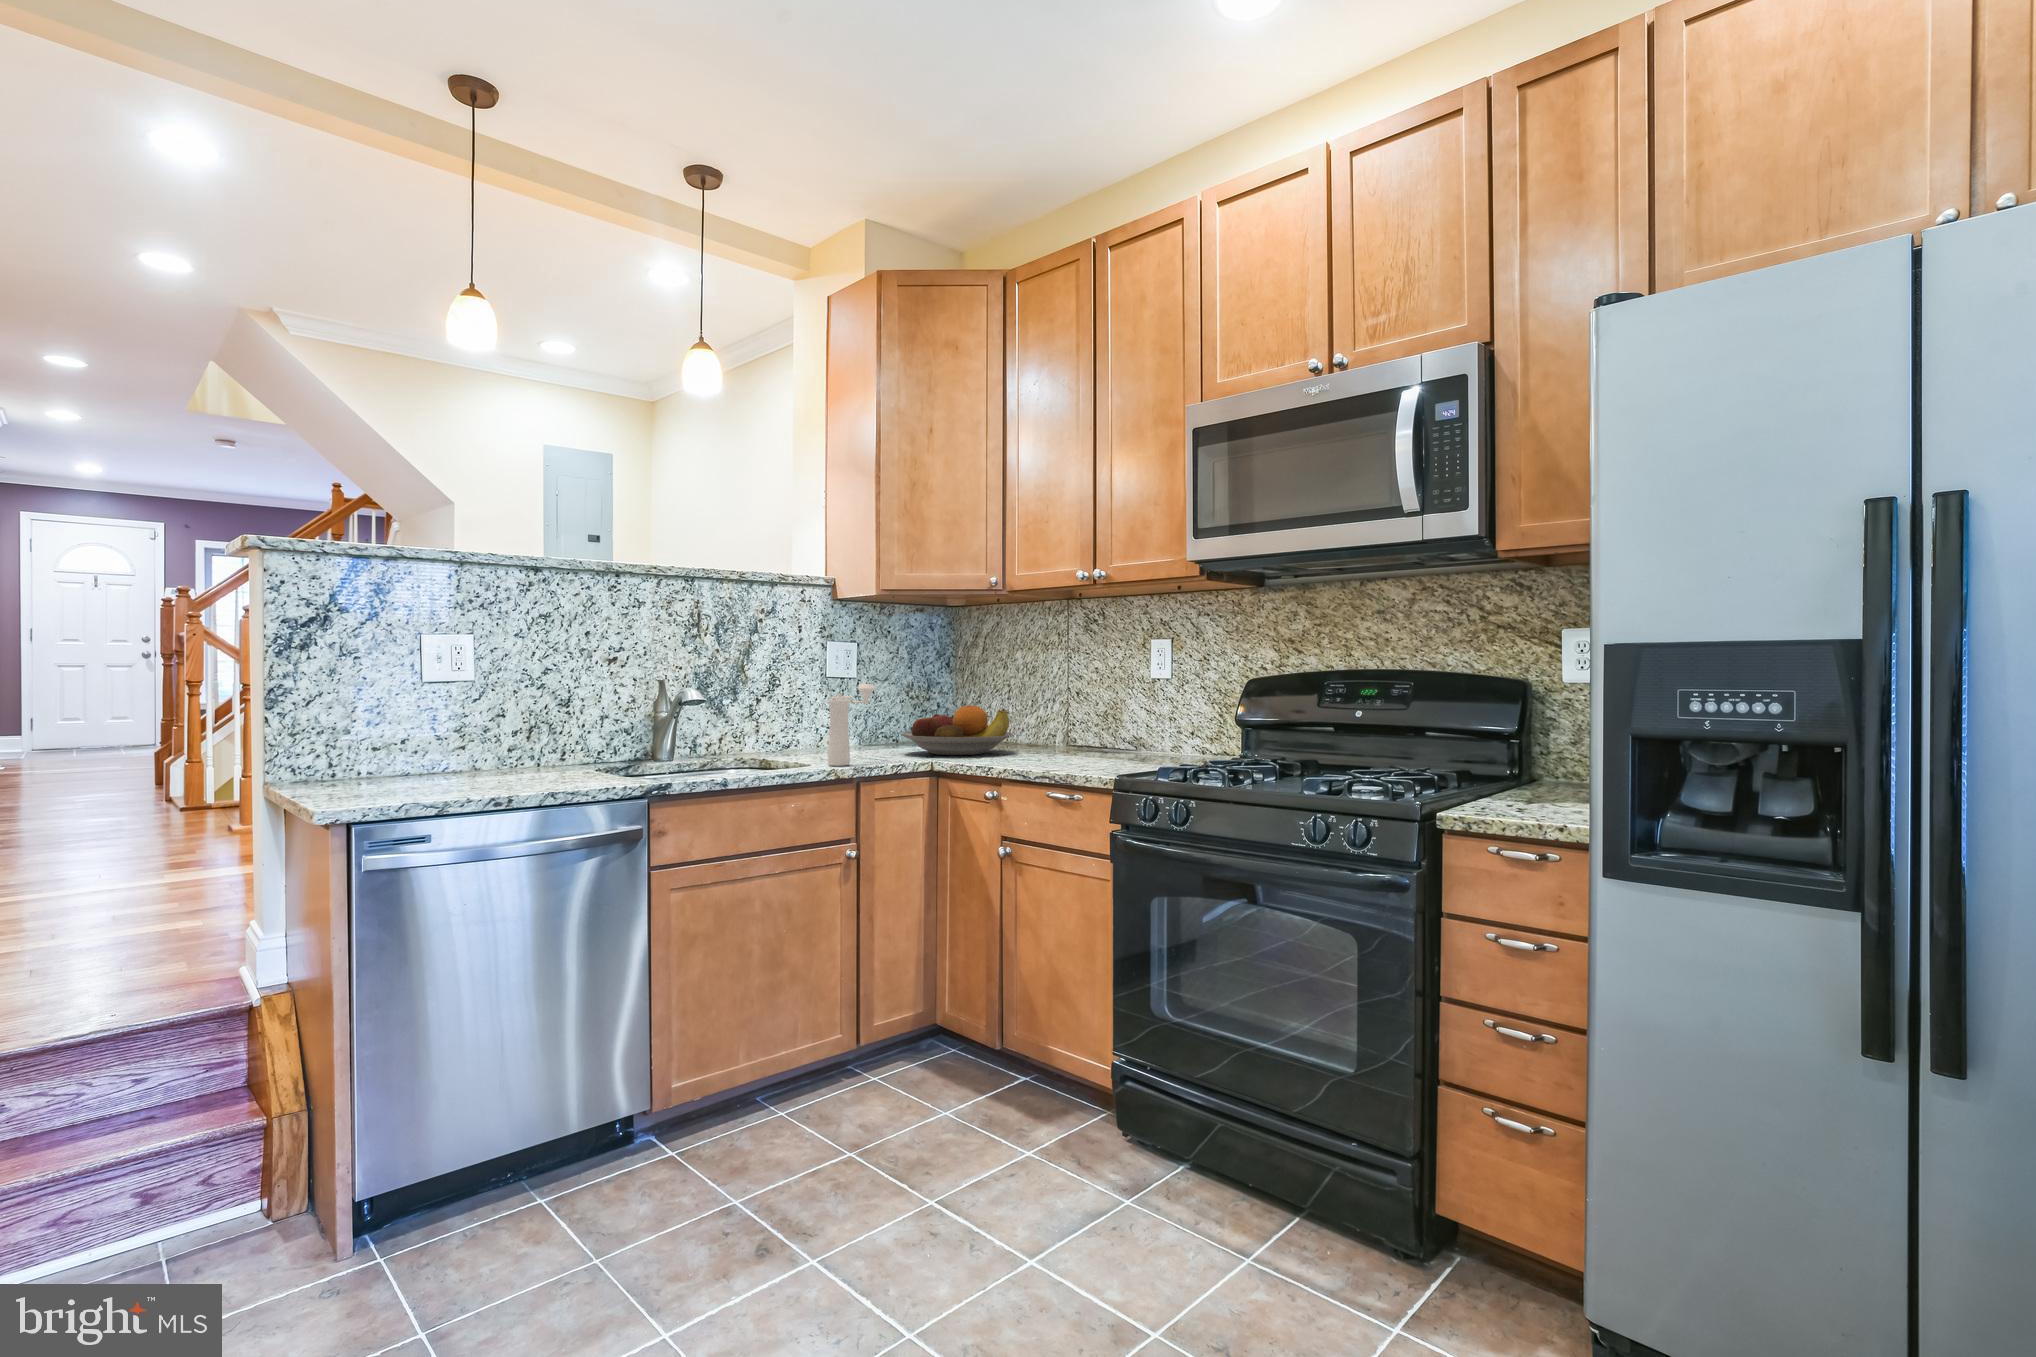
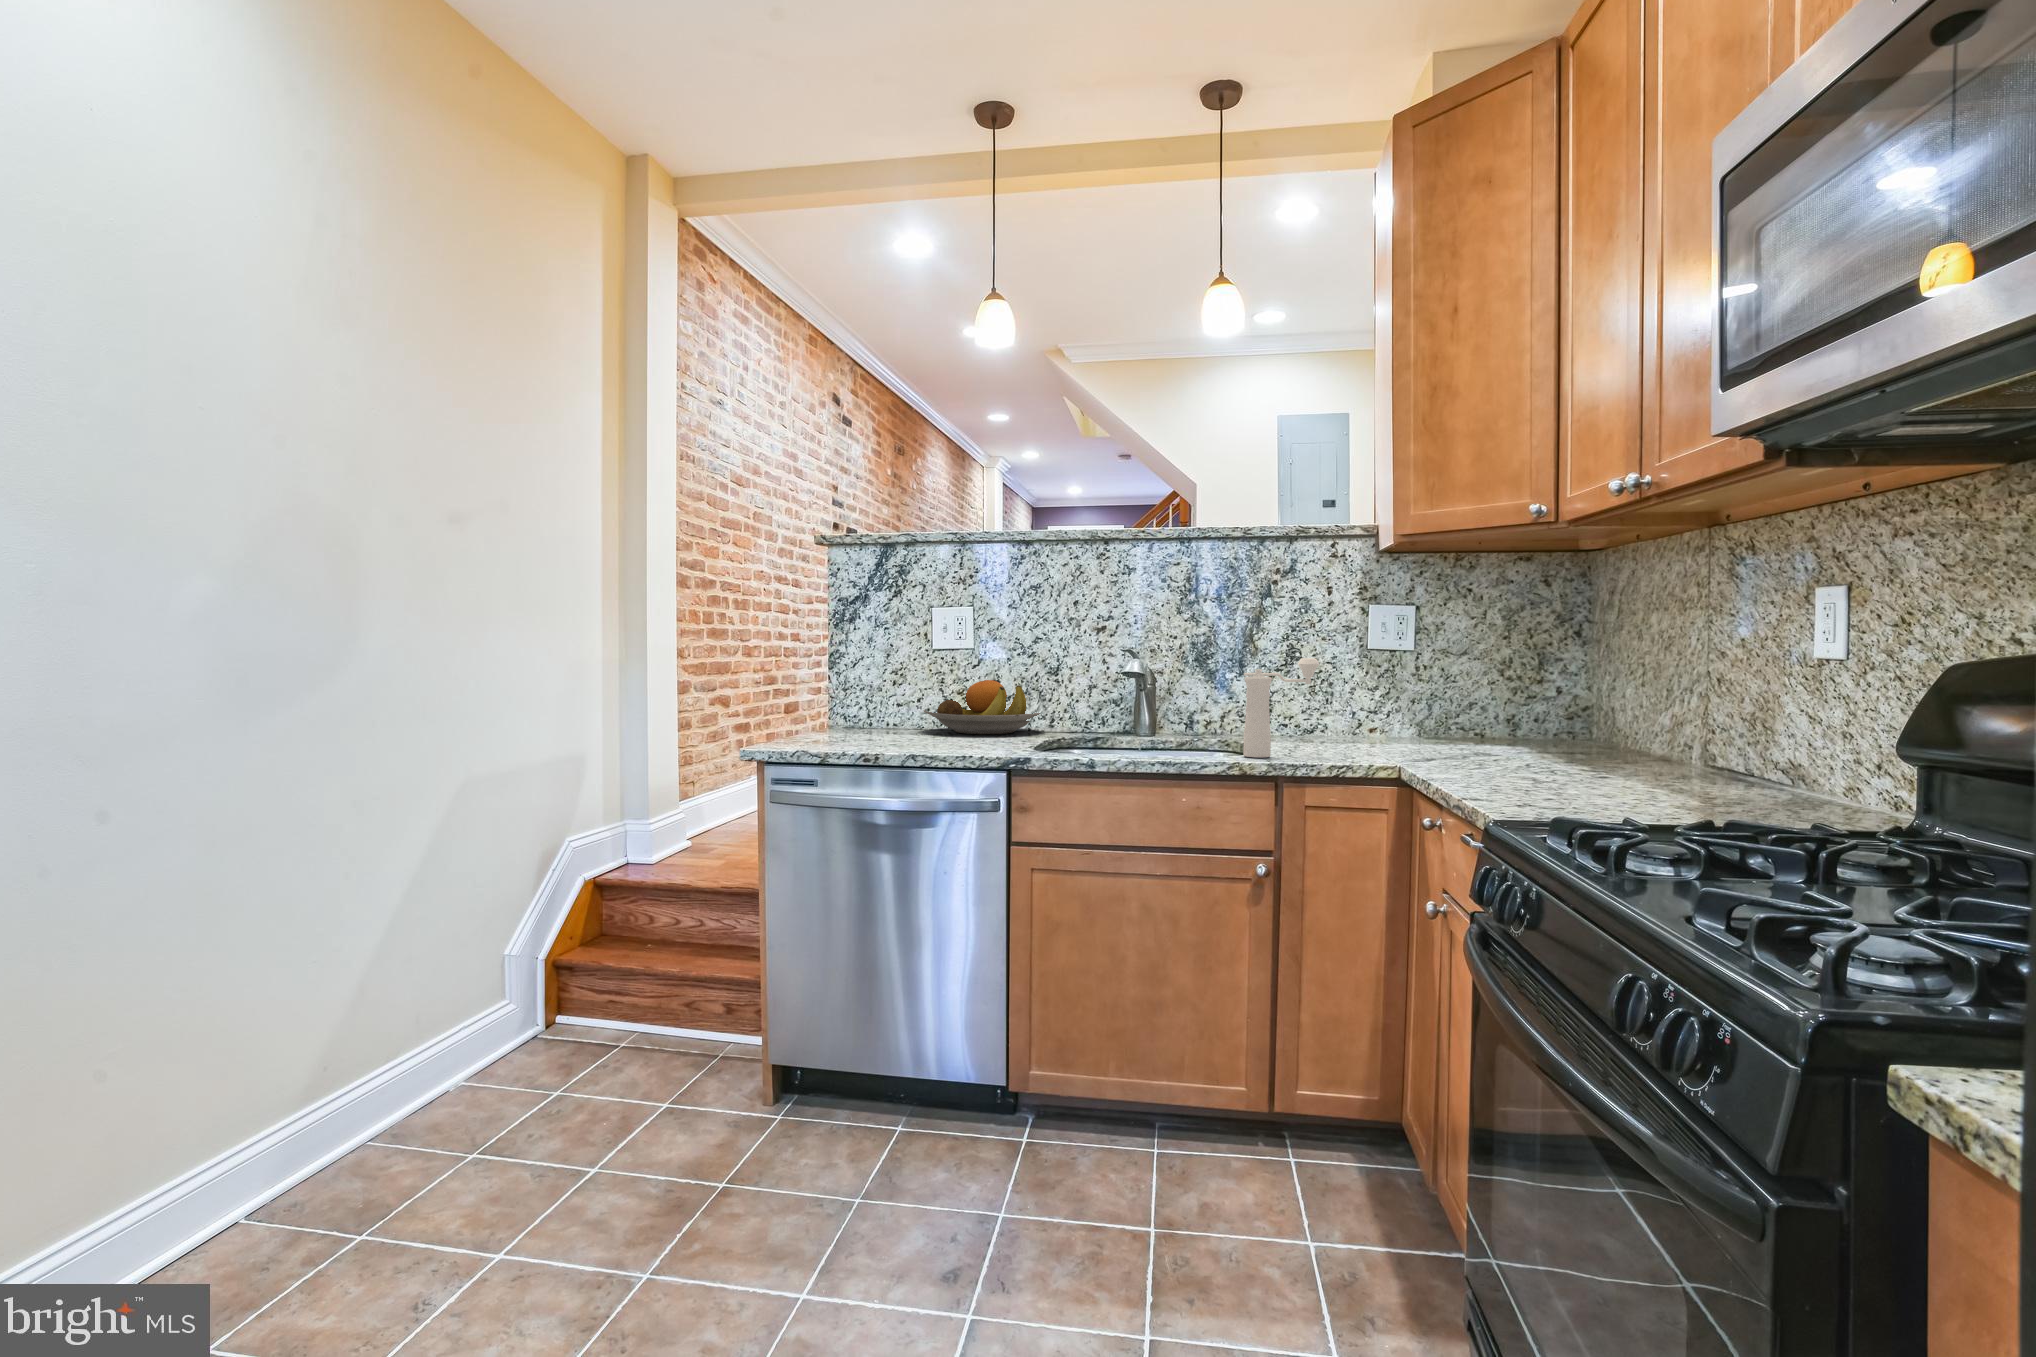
fruit bowl: present [901,706,1013,755] -> present [924,680,1040,734]

